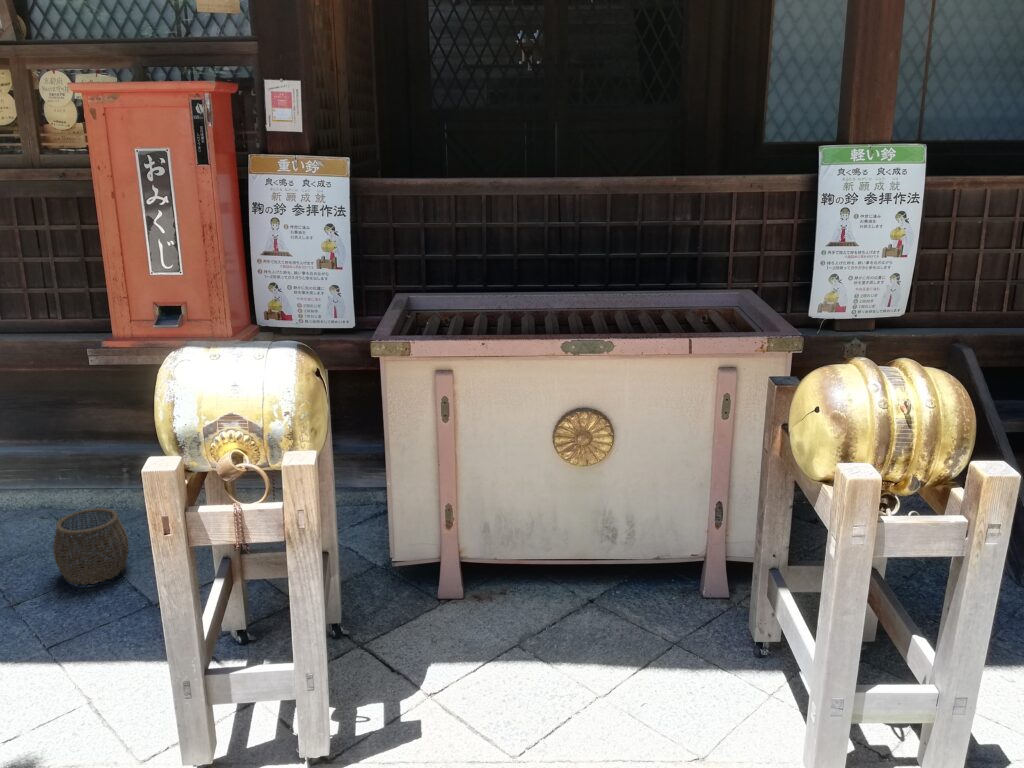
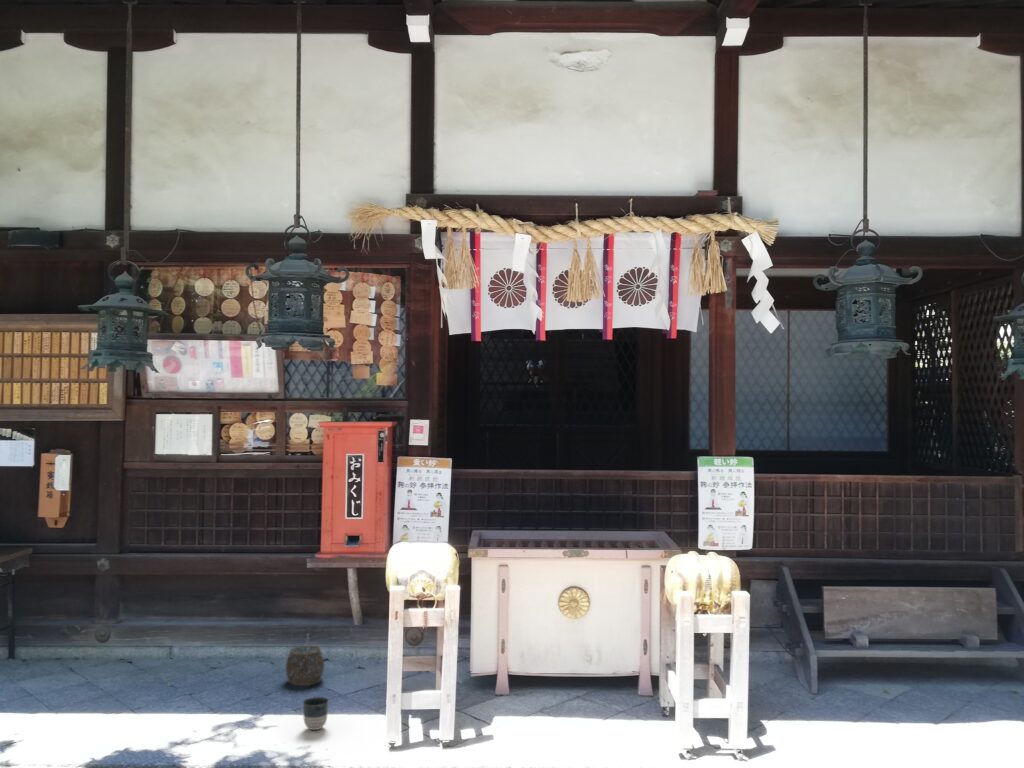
planter: none [26,650,85,717] -> present [303,697,328,730]

